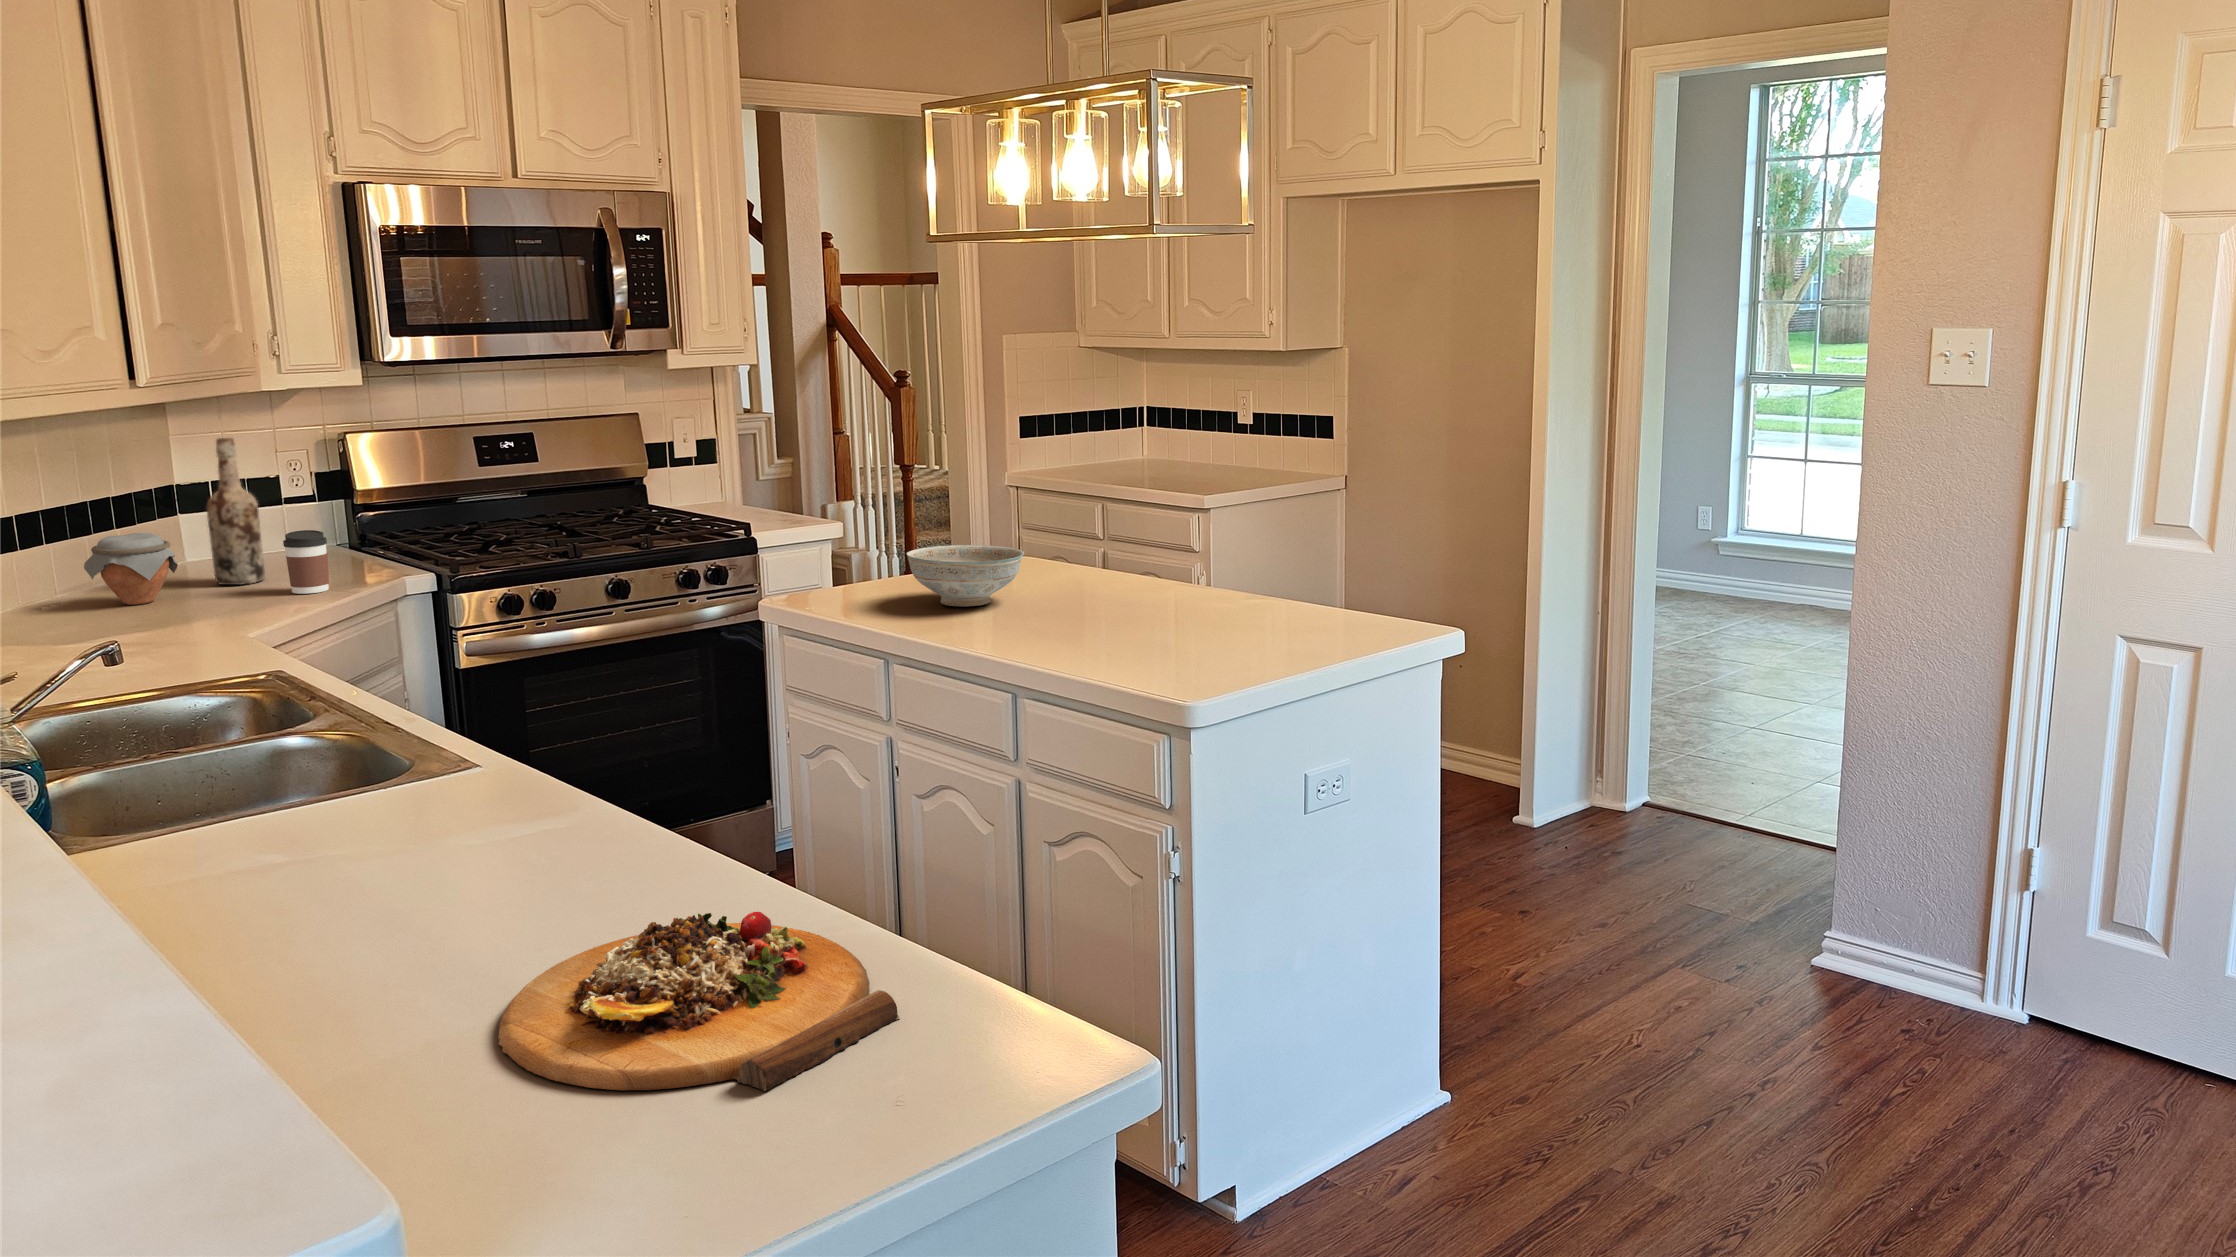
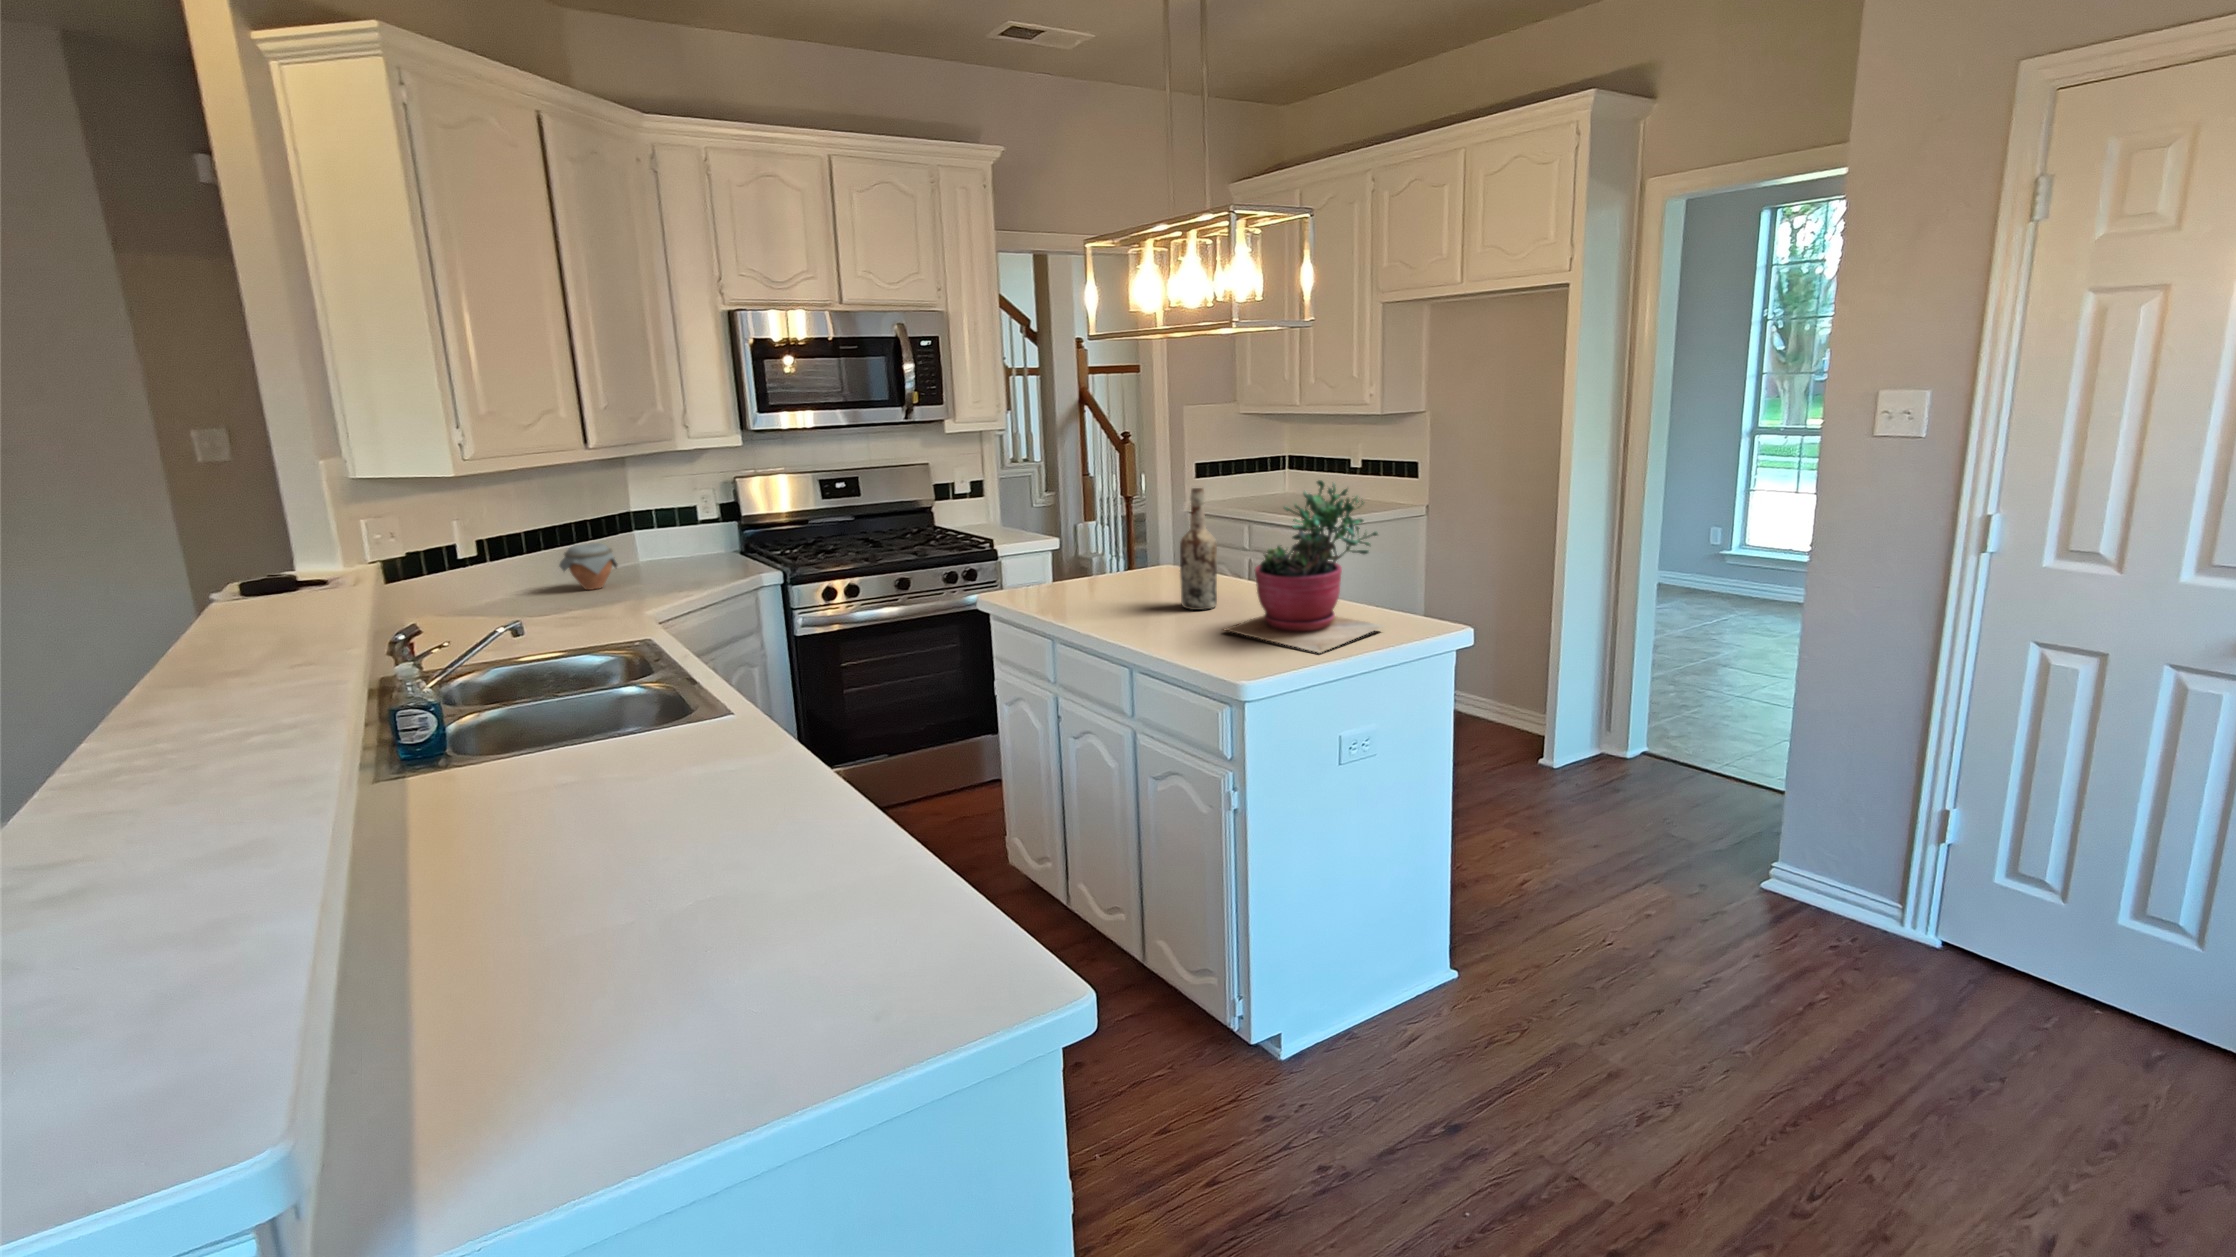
succulent plant: none [1138,433,1356,665] -> present [1224,480,1384,653]
wine bottle: present [207,438,265,585] -> present [1180,488,1217,610]
coffee cup: present [283,530,329,594] -> none [680,542,710,584]
decorative bowl: present [906,545,1024,607] -> none [1071,557,1154,602]
cutting board: present [498,912,900,1091] -> none [609,852,909,1012]

